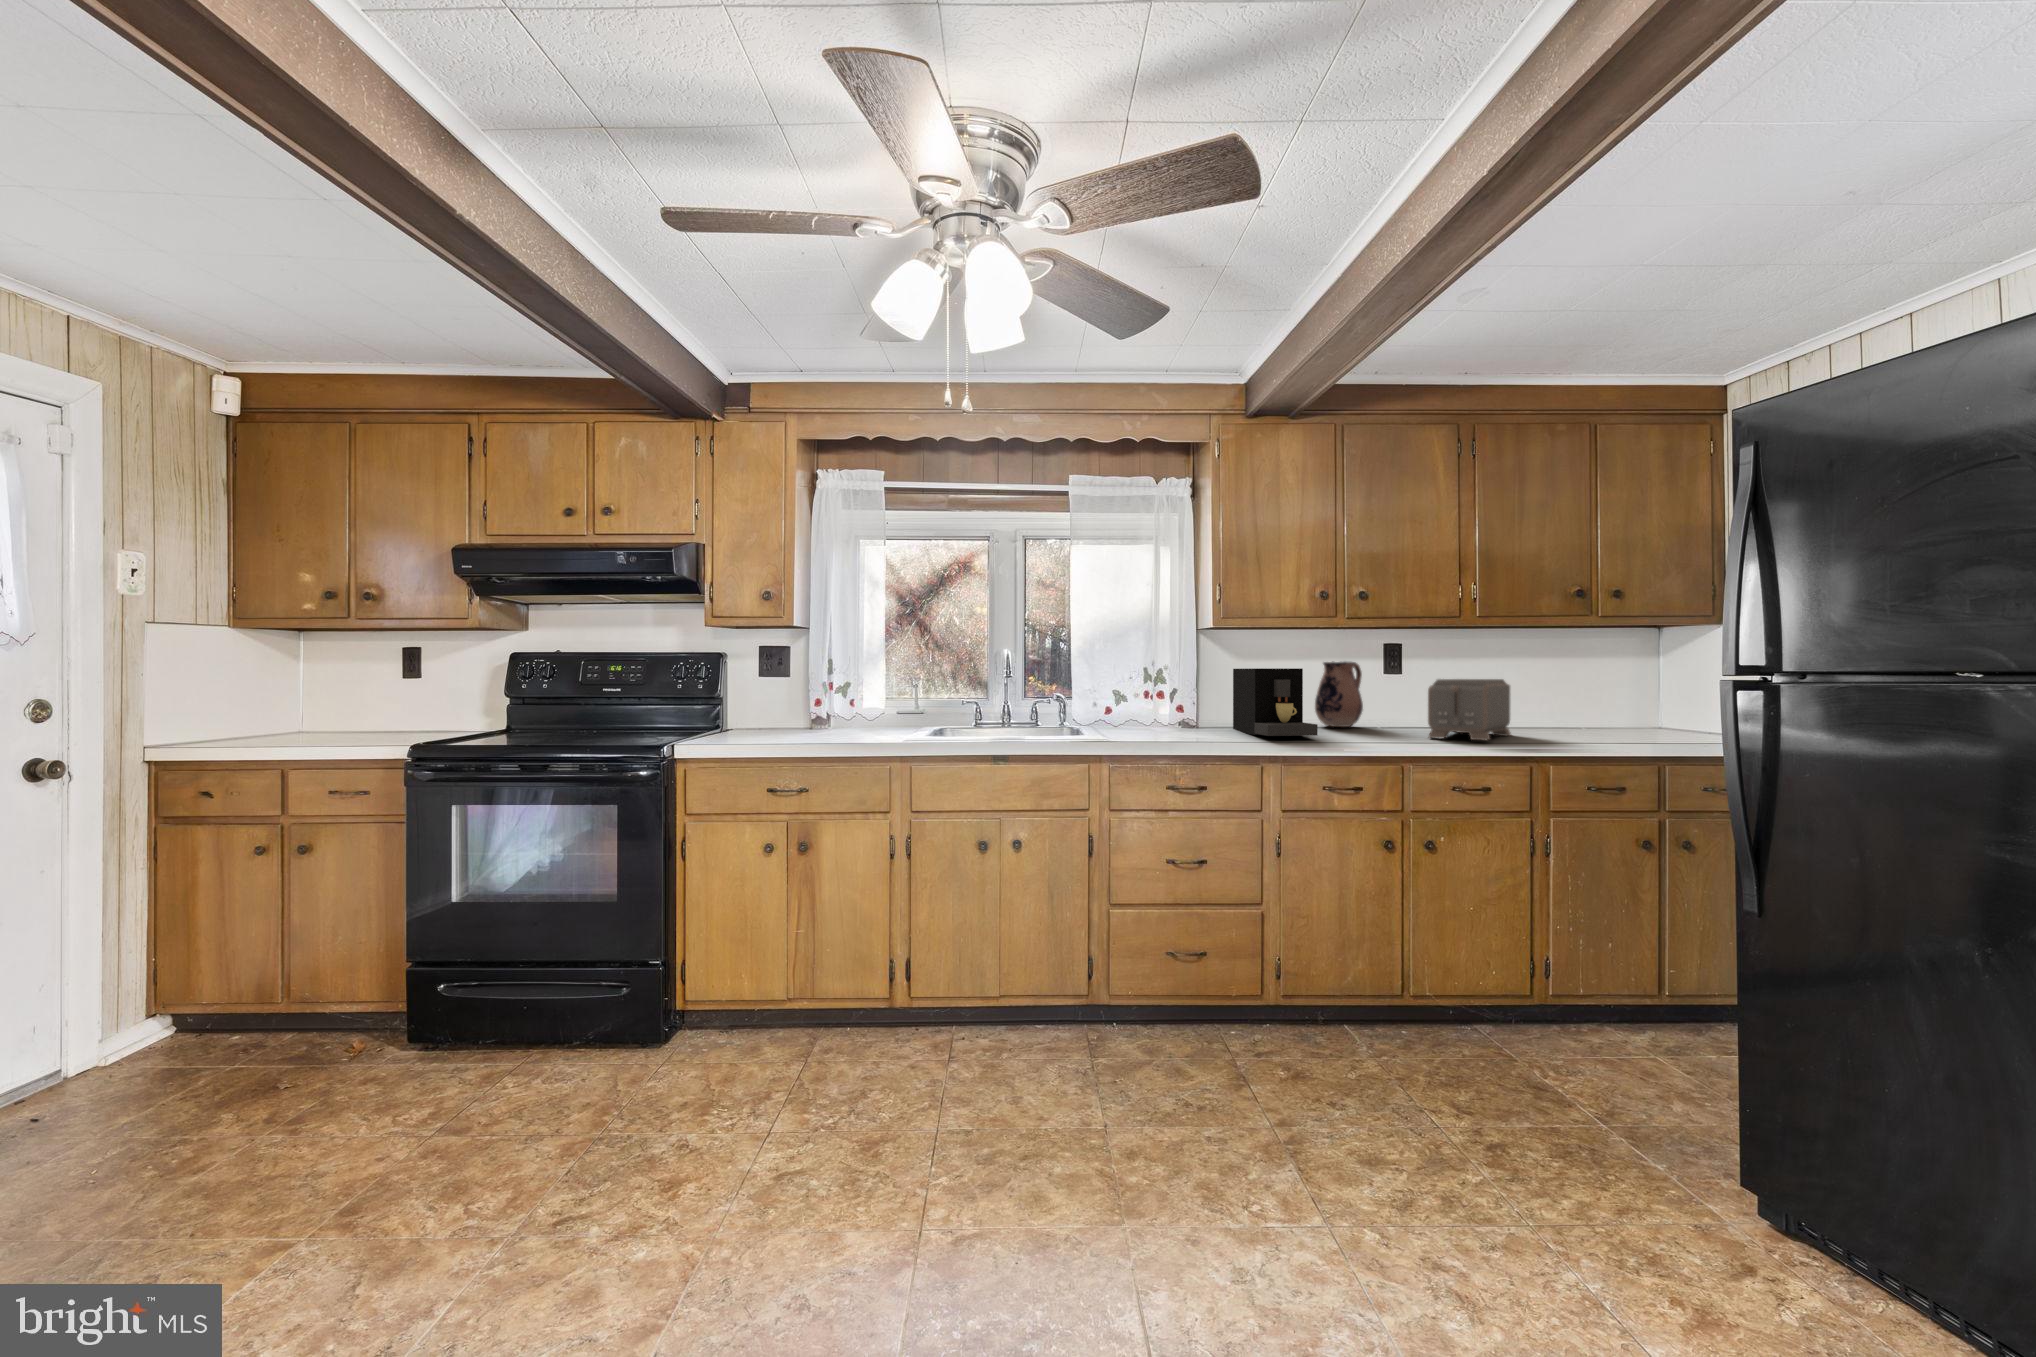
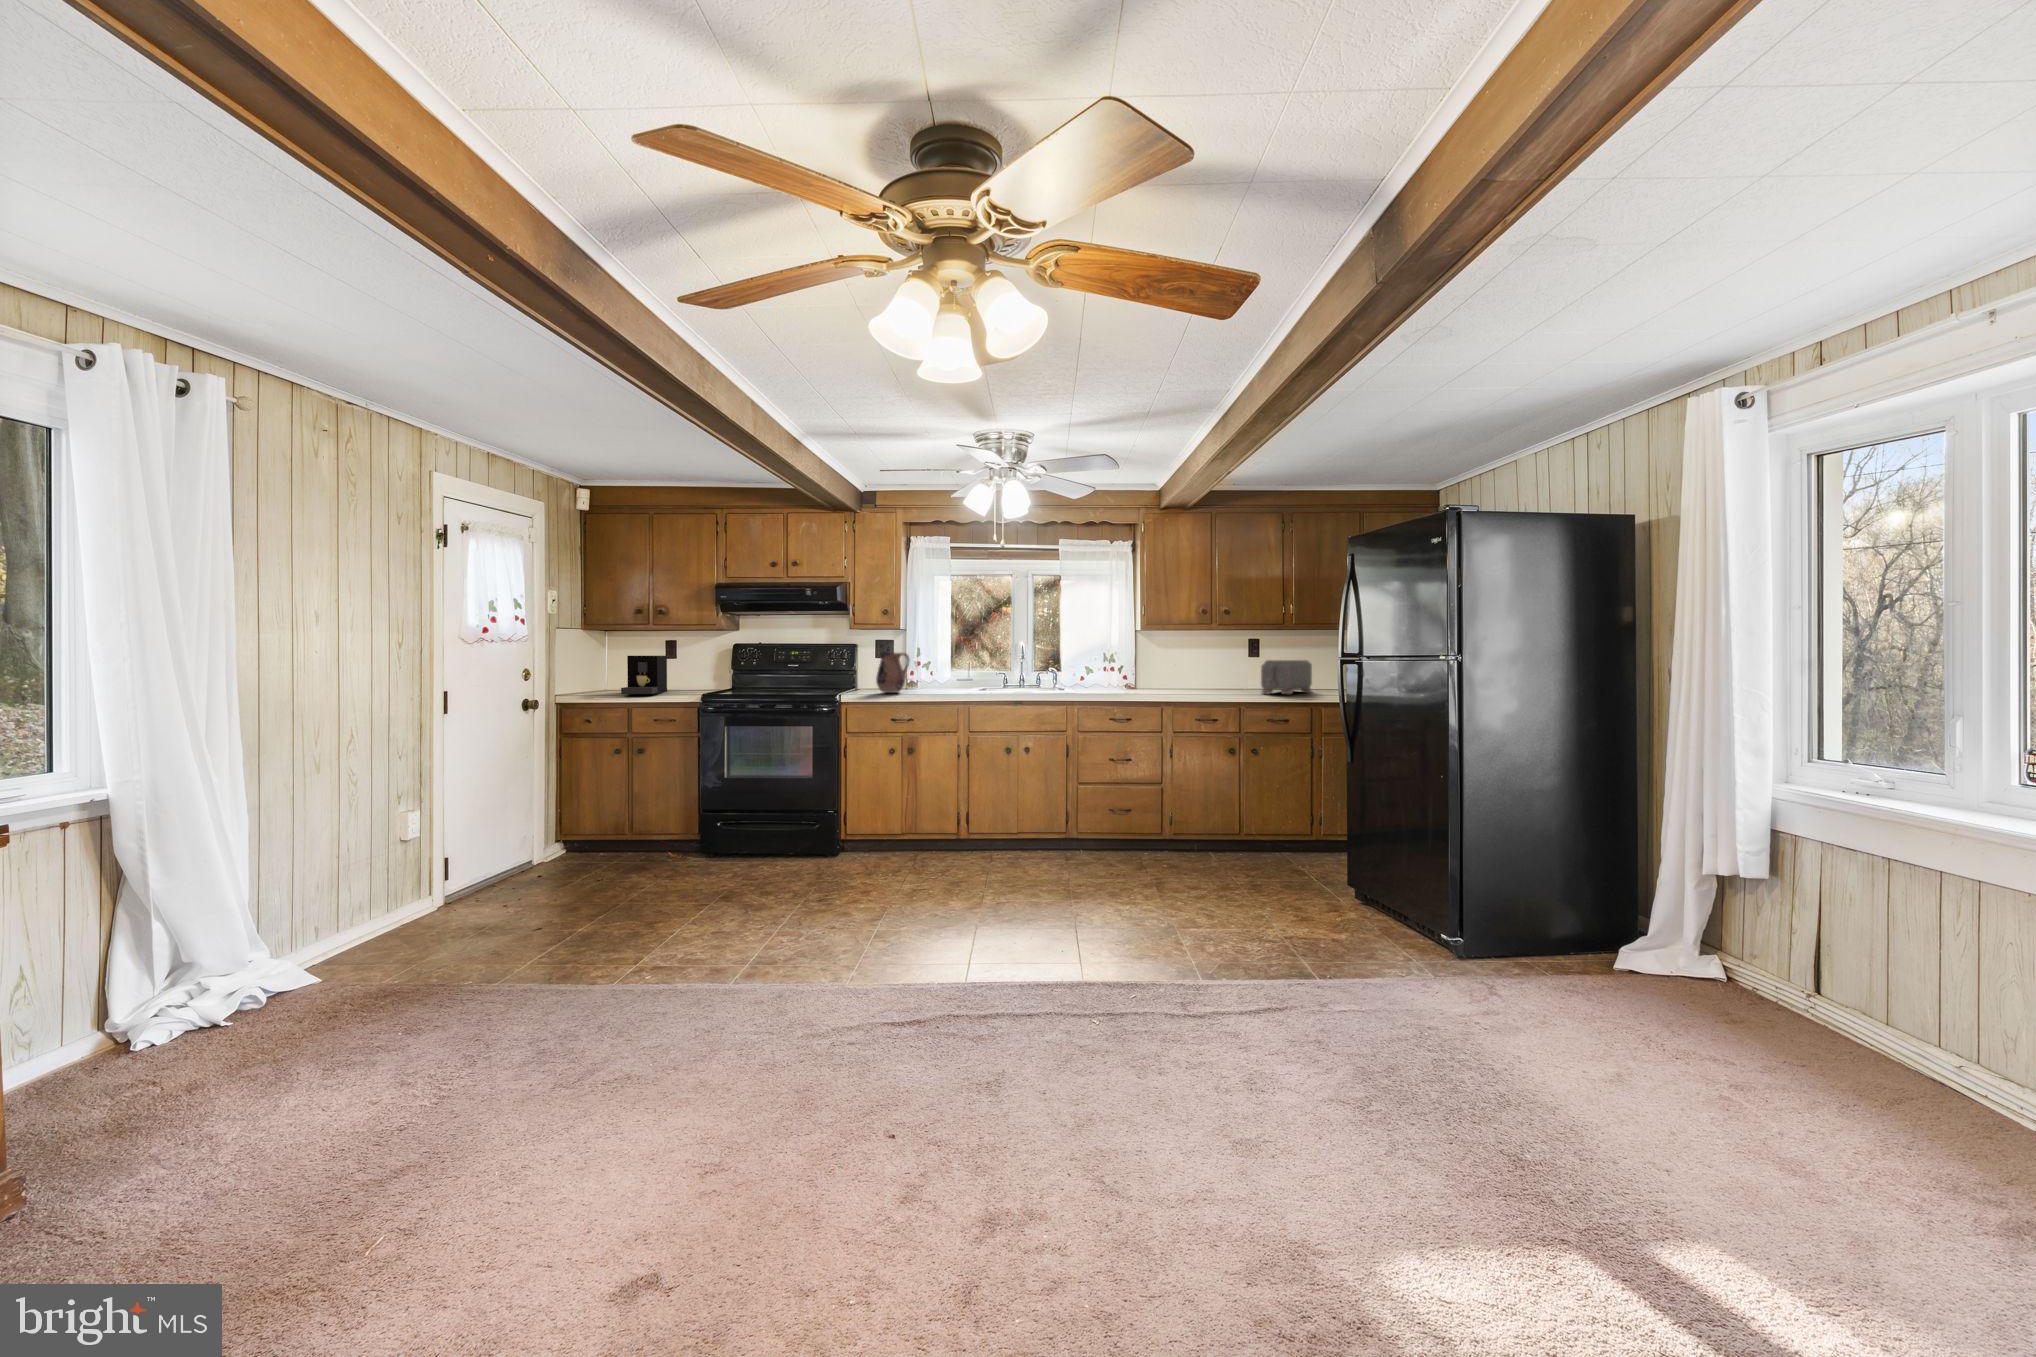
ceramic pitcher: present [1315,662,1363,727] -> present [876,653,909,693]
coffee maker: present [1233,668,1318,736] -> present [621,656,667,694]

